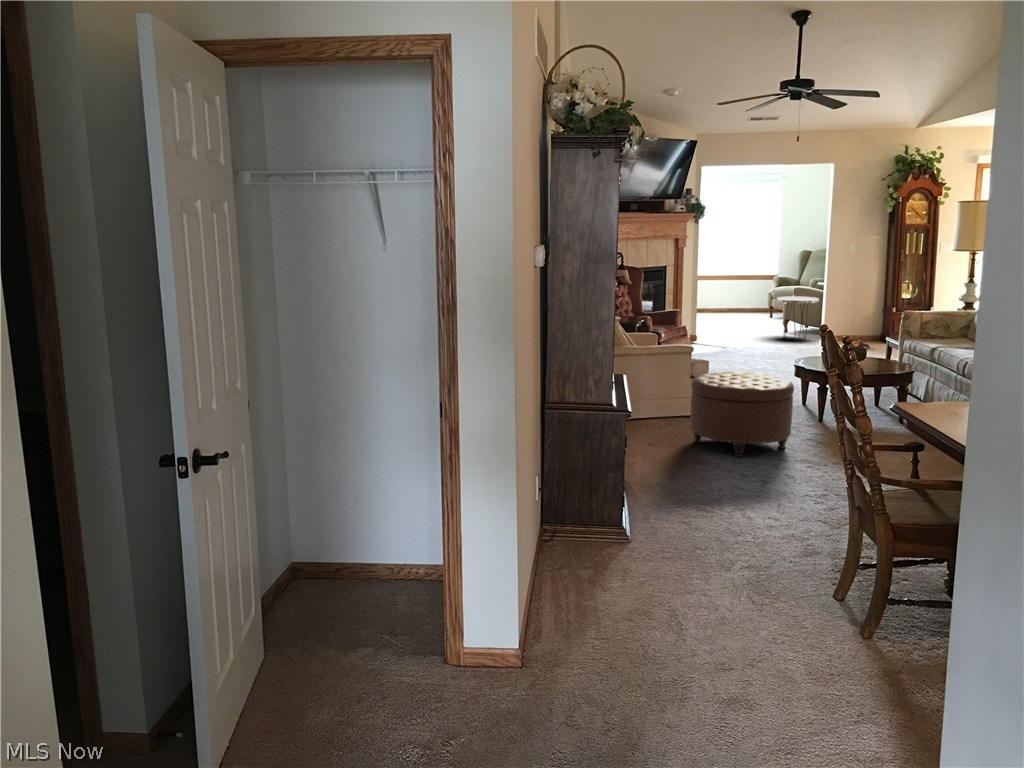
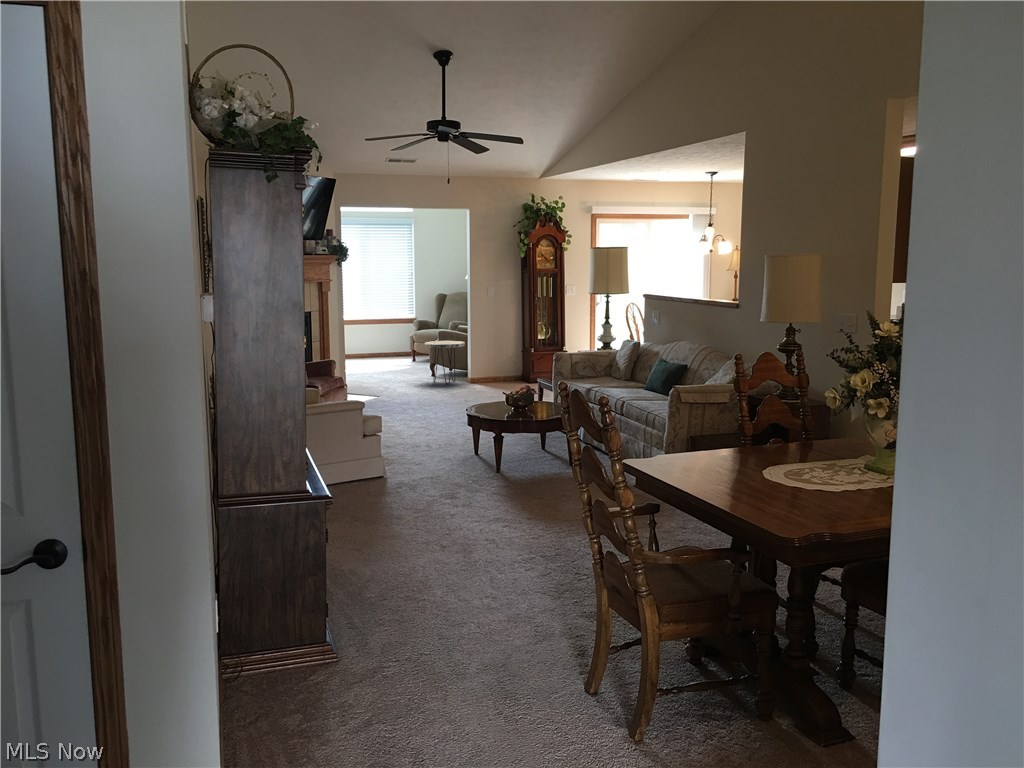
ottoman: present [690,371,794,457] -> none [370,429,480,526]

